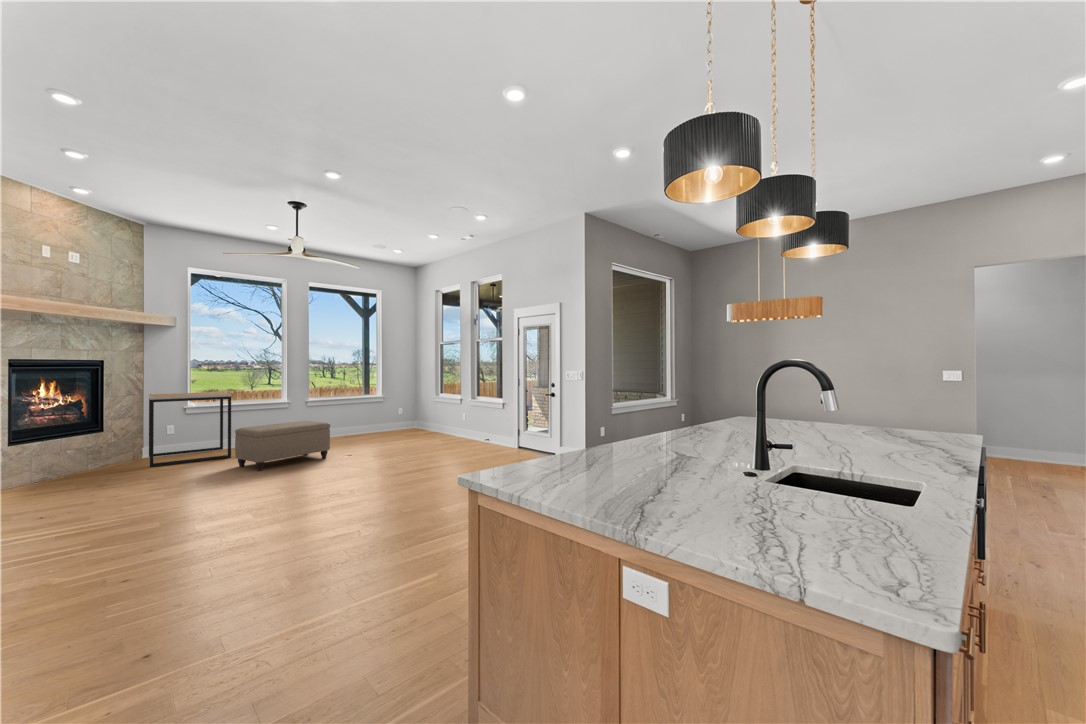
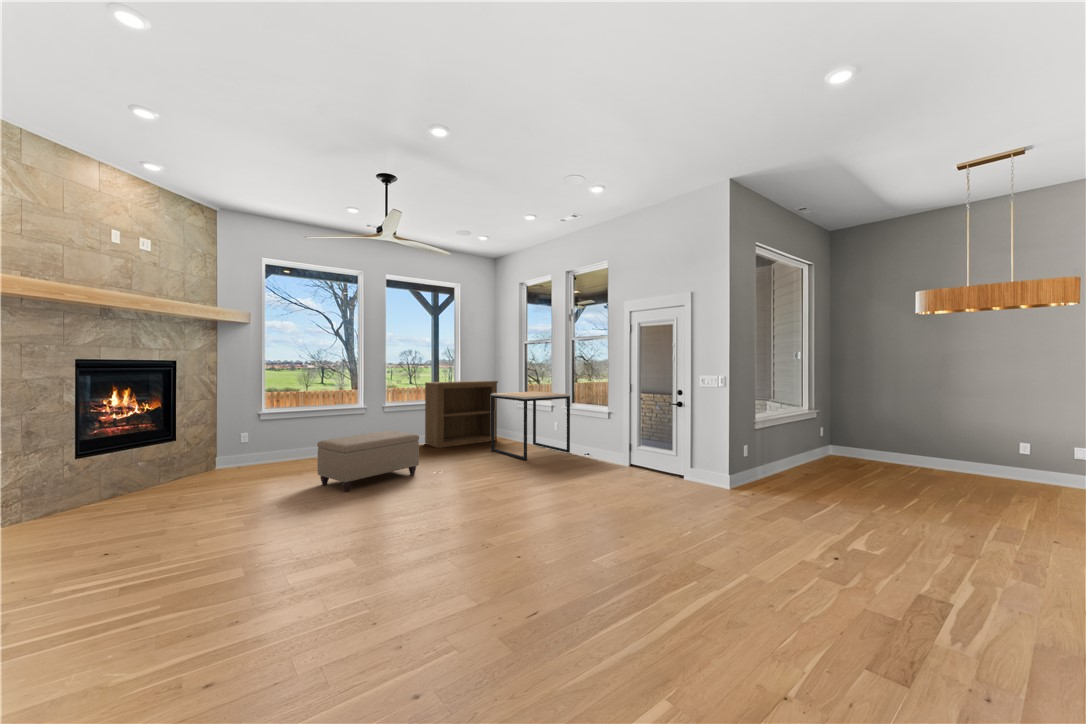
bookshelf: none [347,379,415,438] -> present [425,381,498,448]
side table: present [149,392,232,467] -> present [491,391,570,460]

